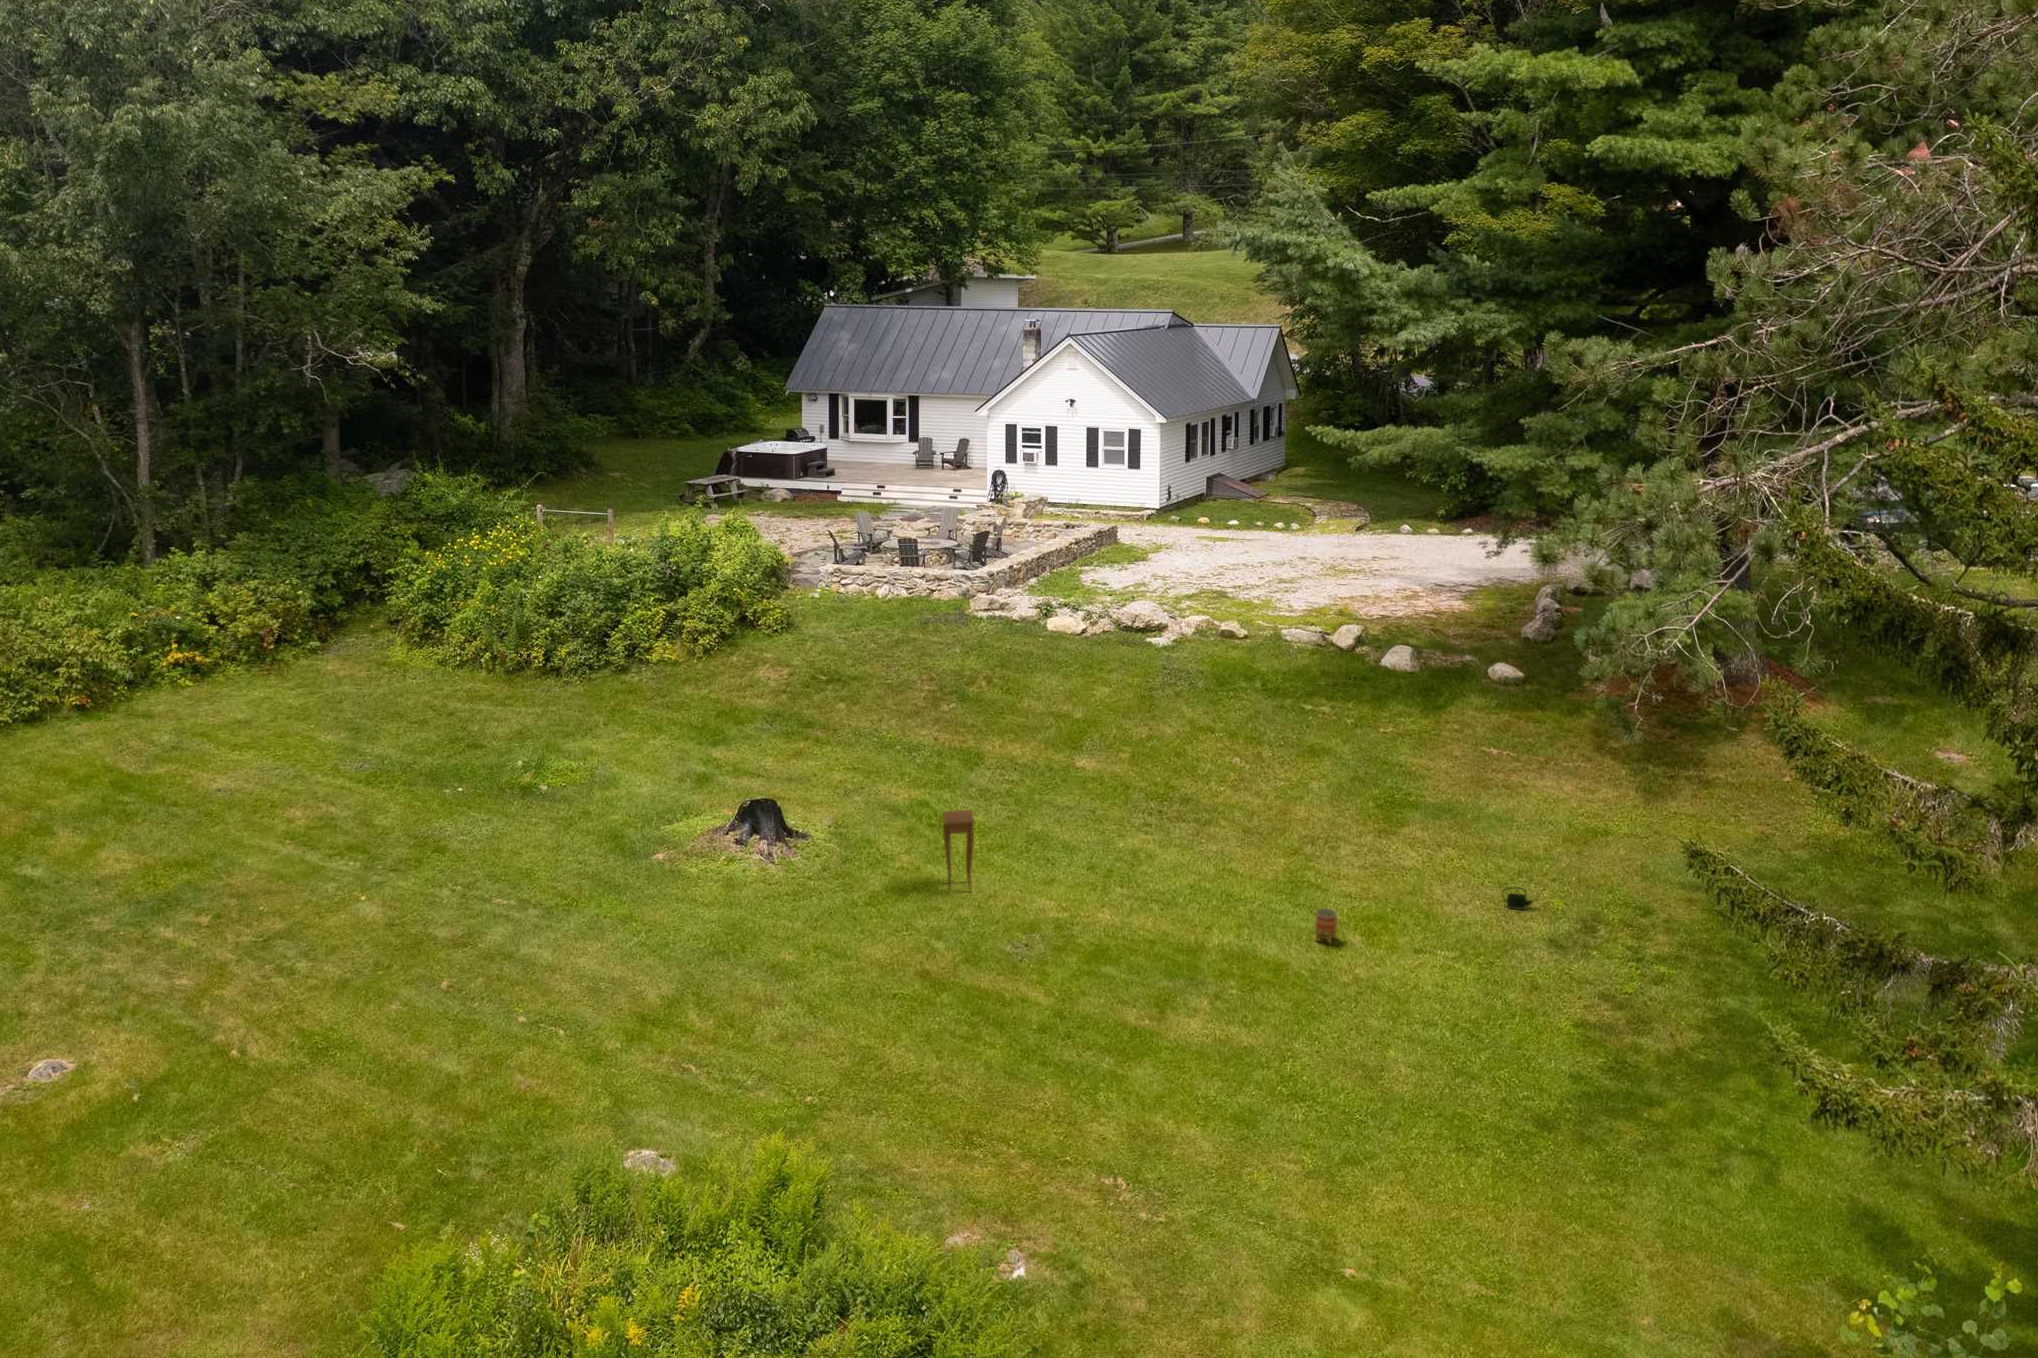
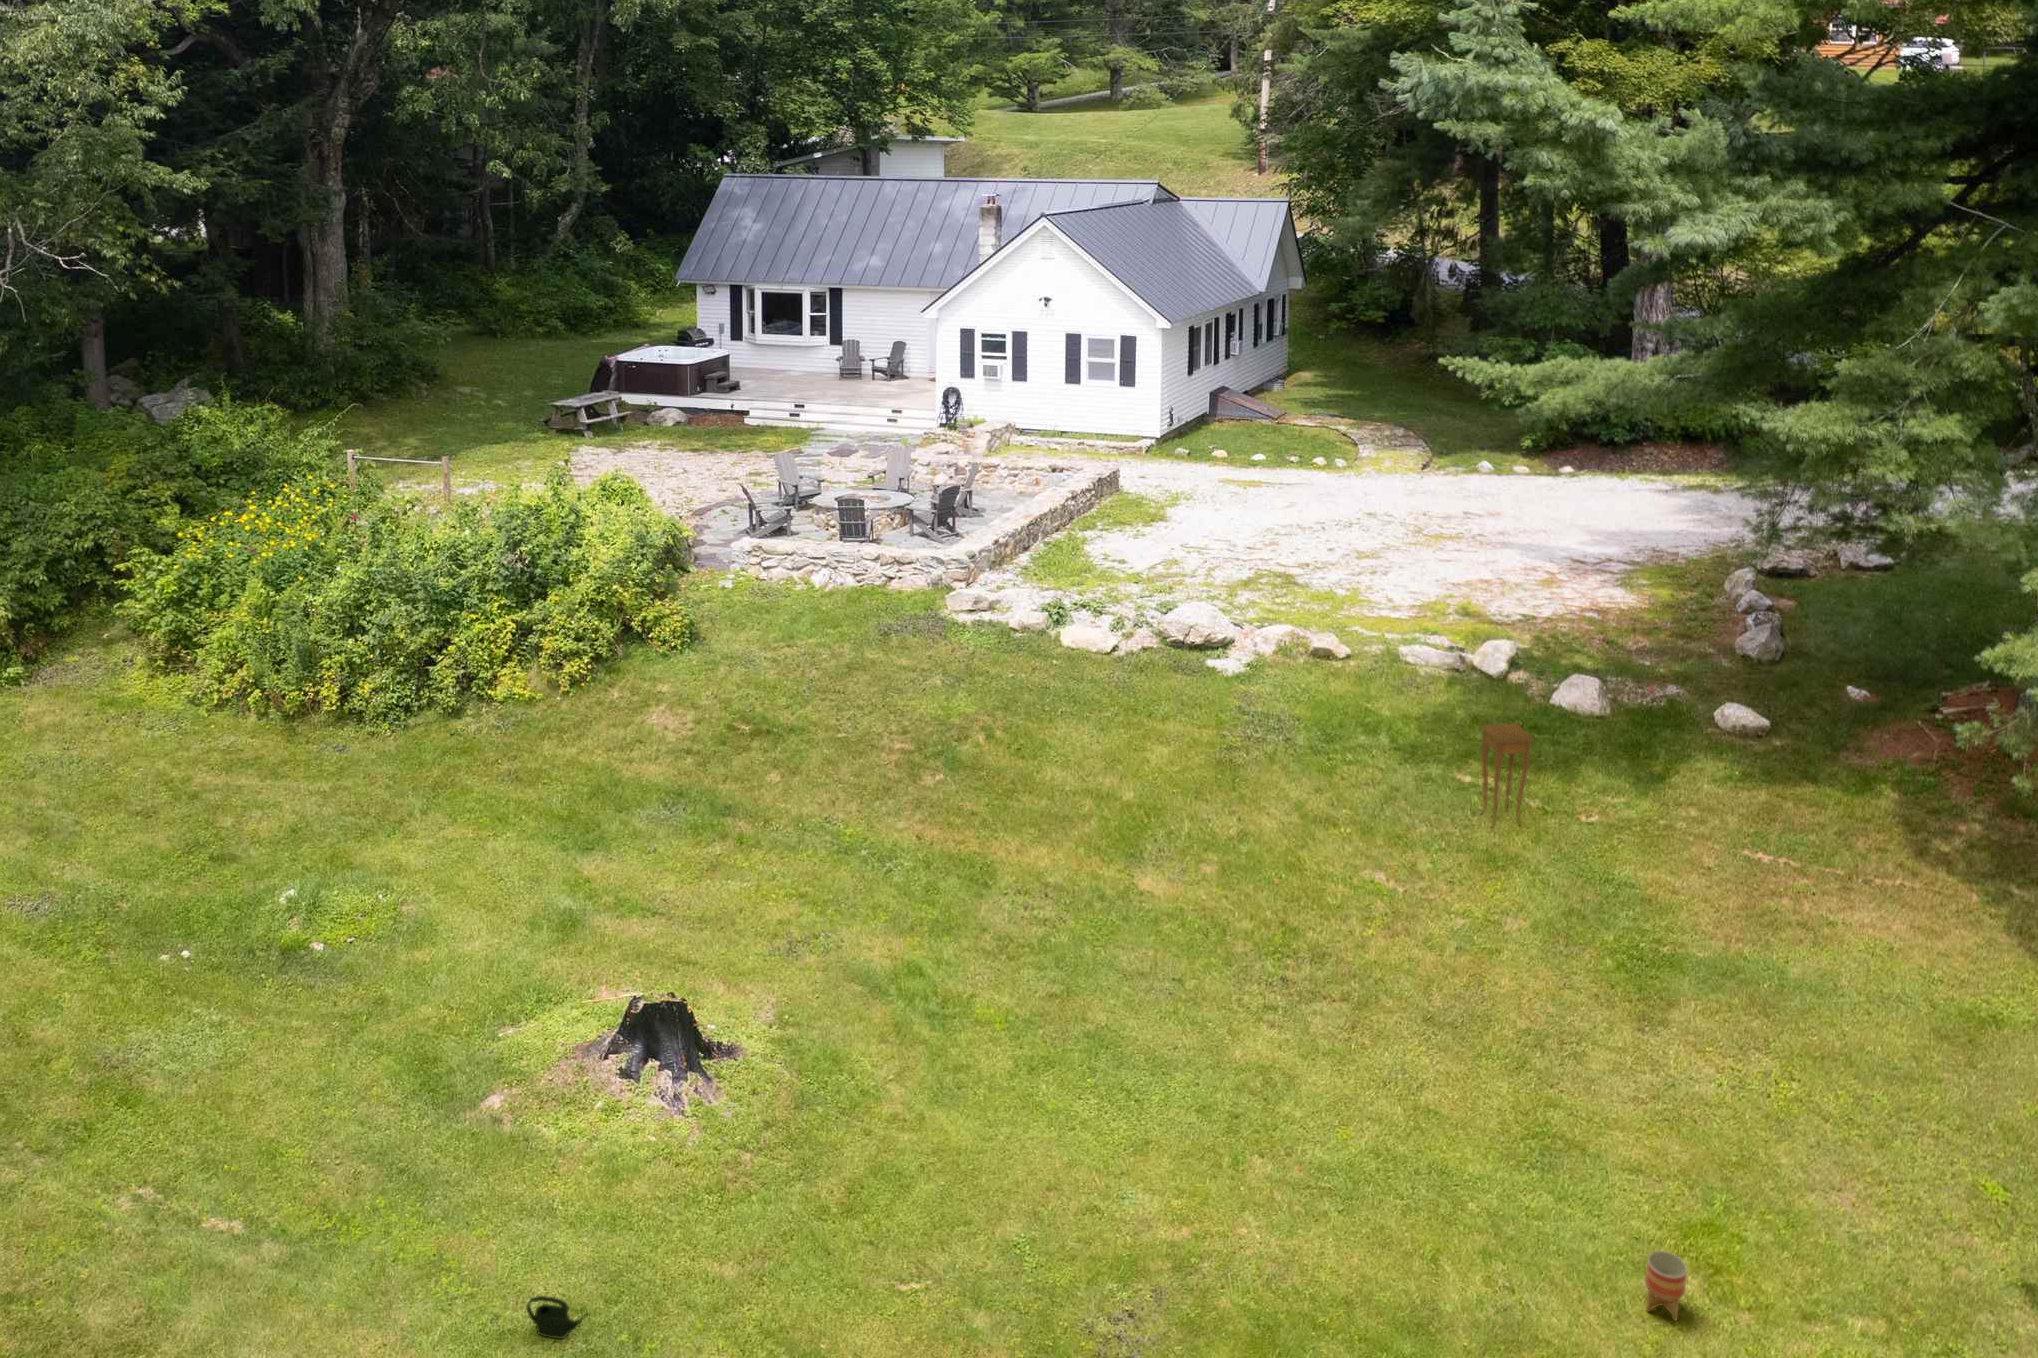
side table: present [943,810,974,892] -> present [1481,723,1534,827]
watering can: present [1503,887,1539,910] -> present [527,1296,589,1339]

